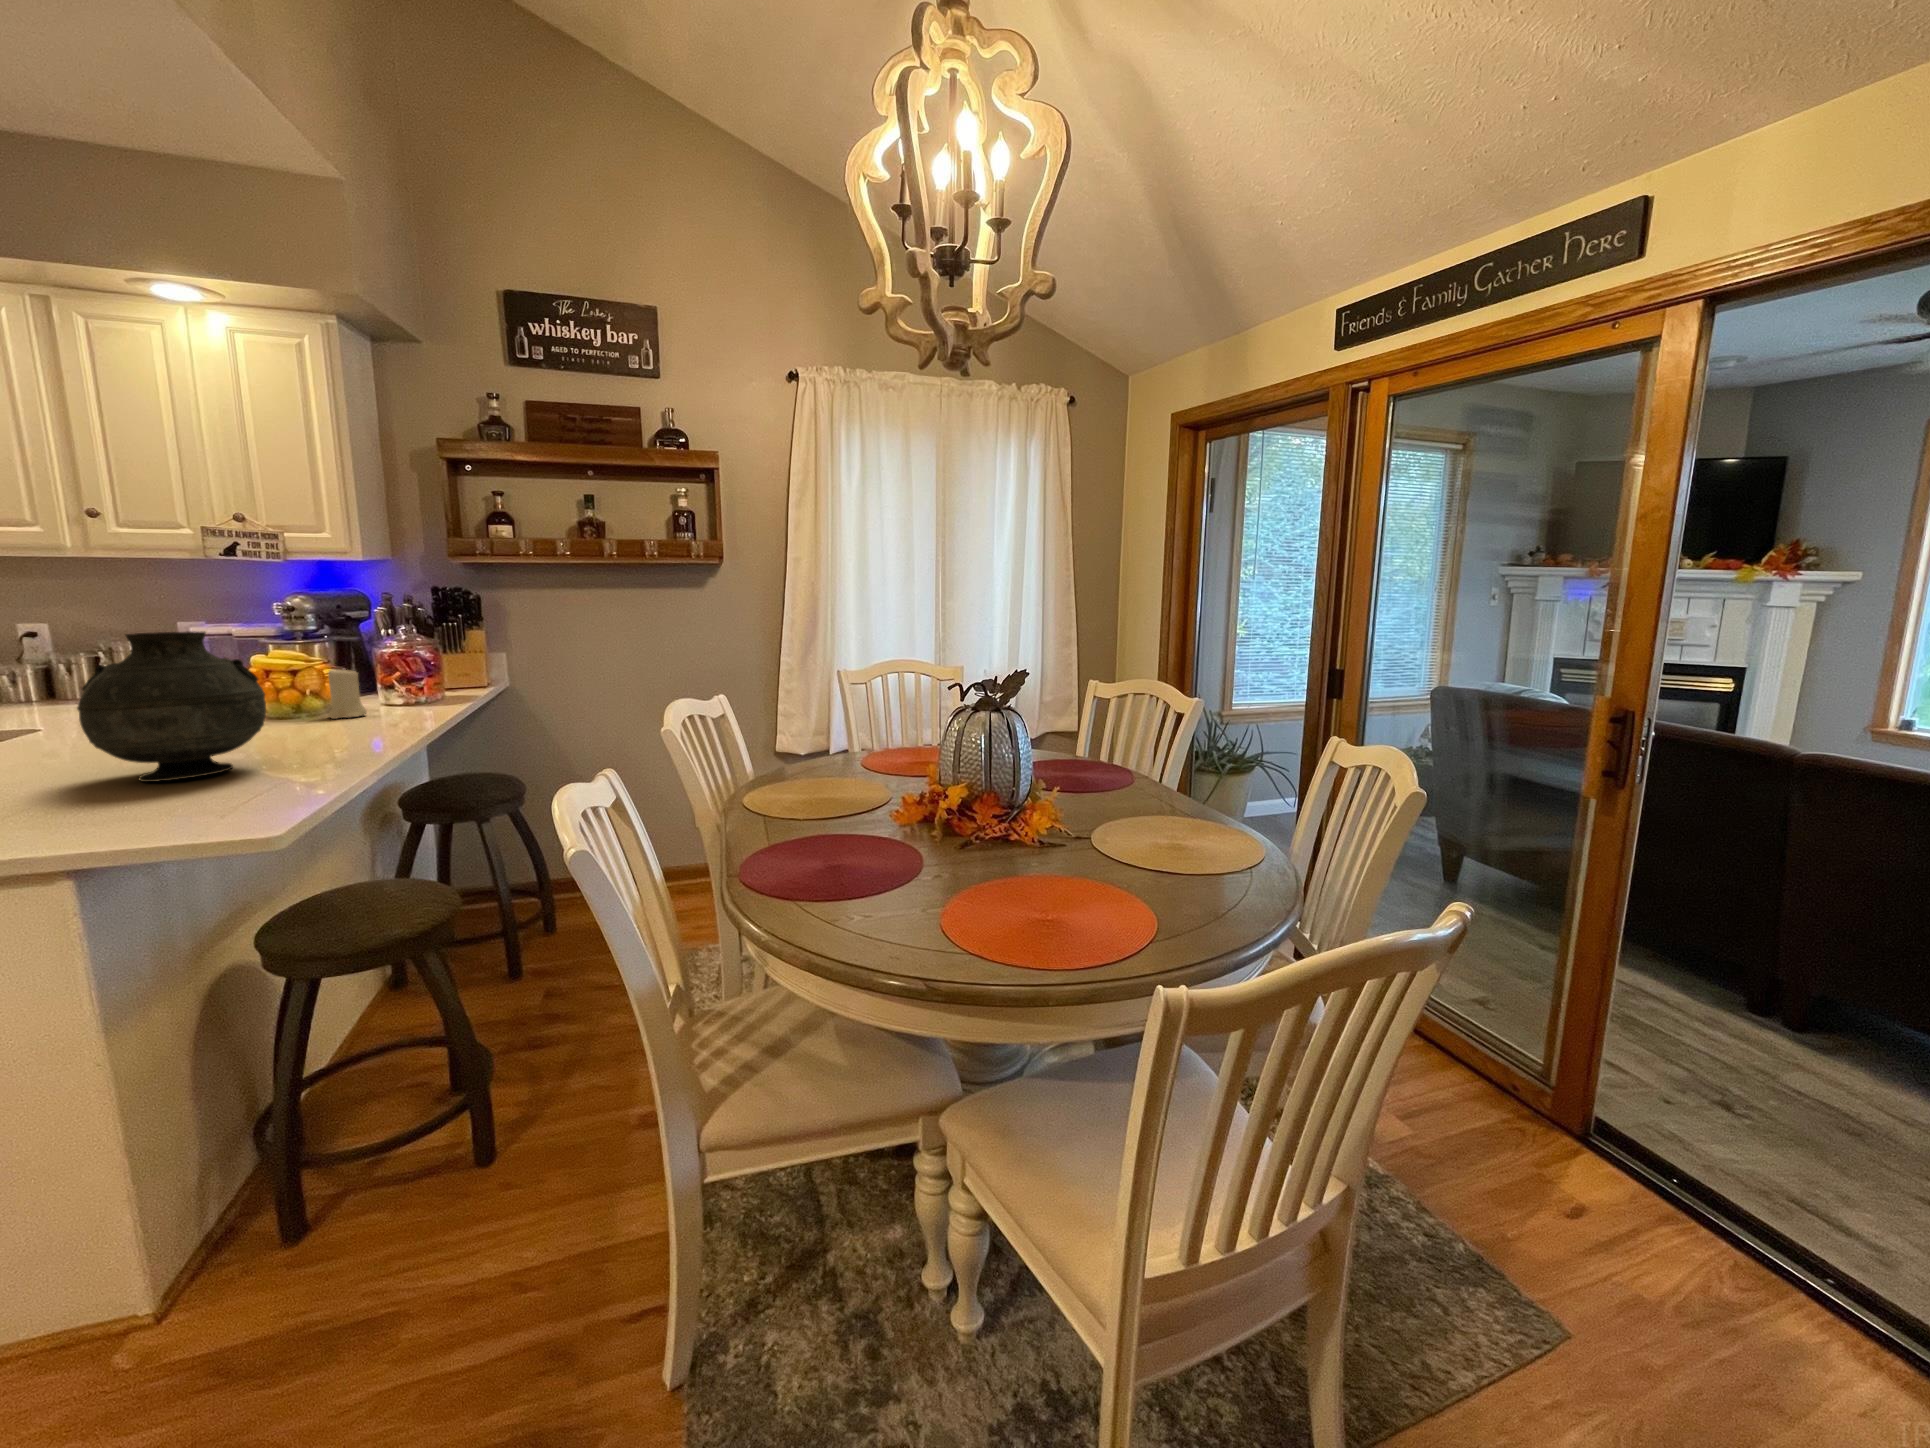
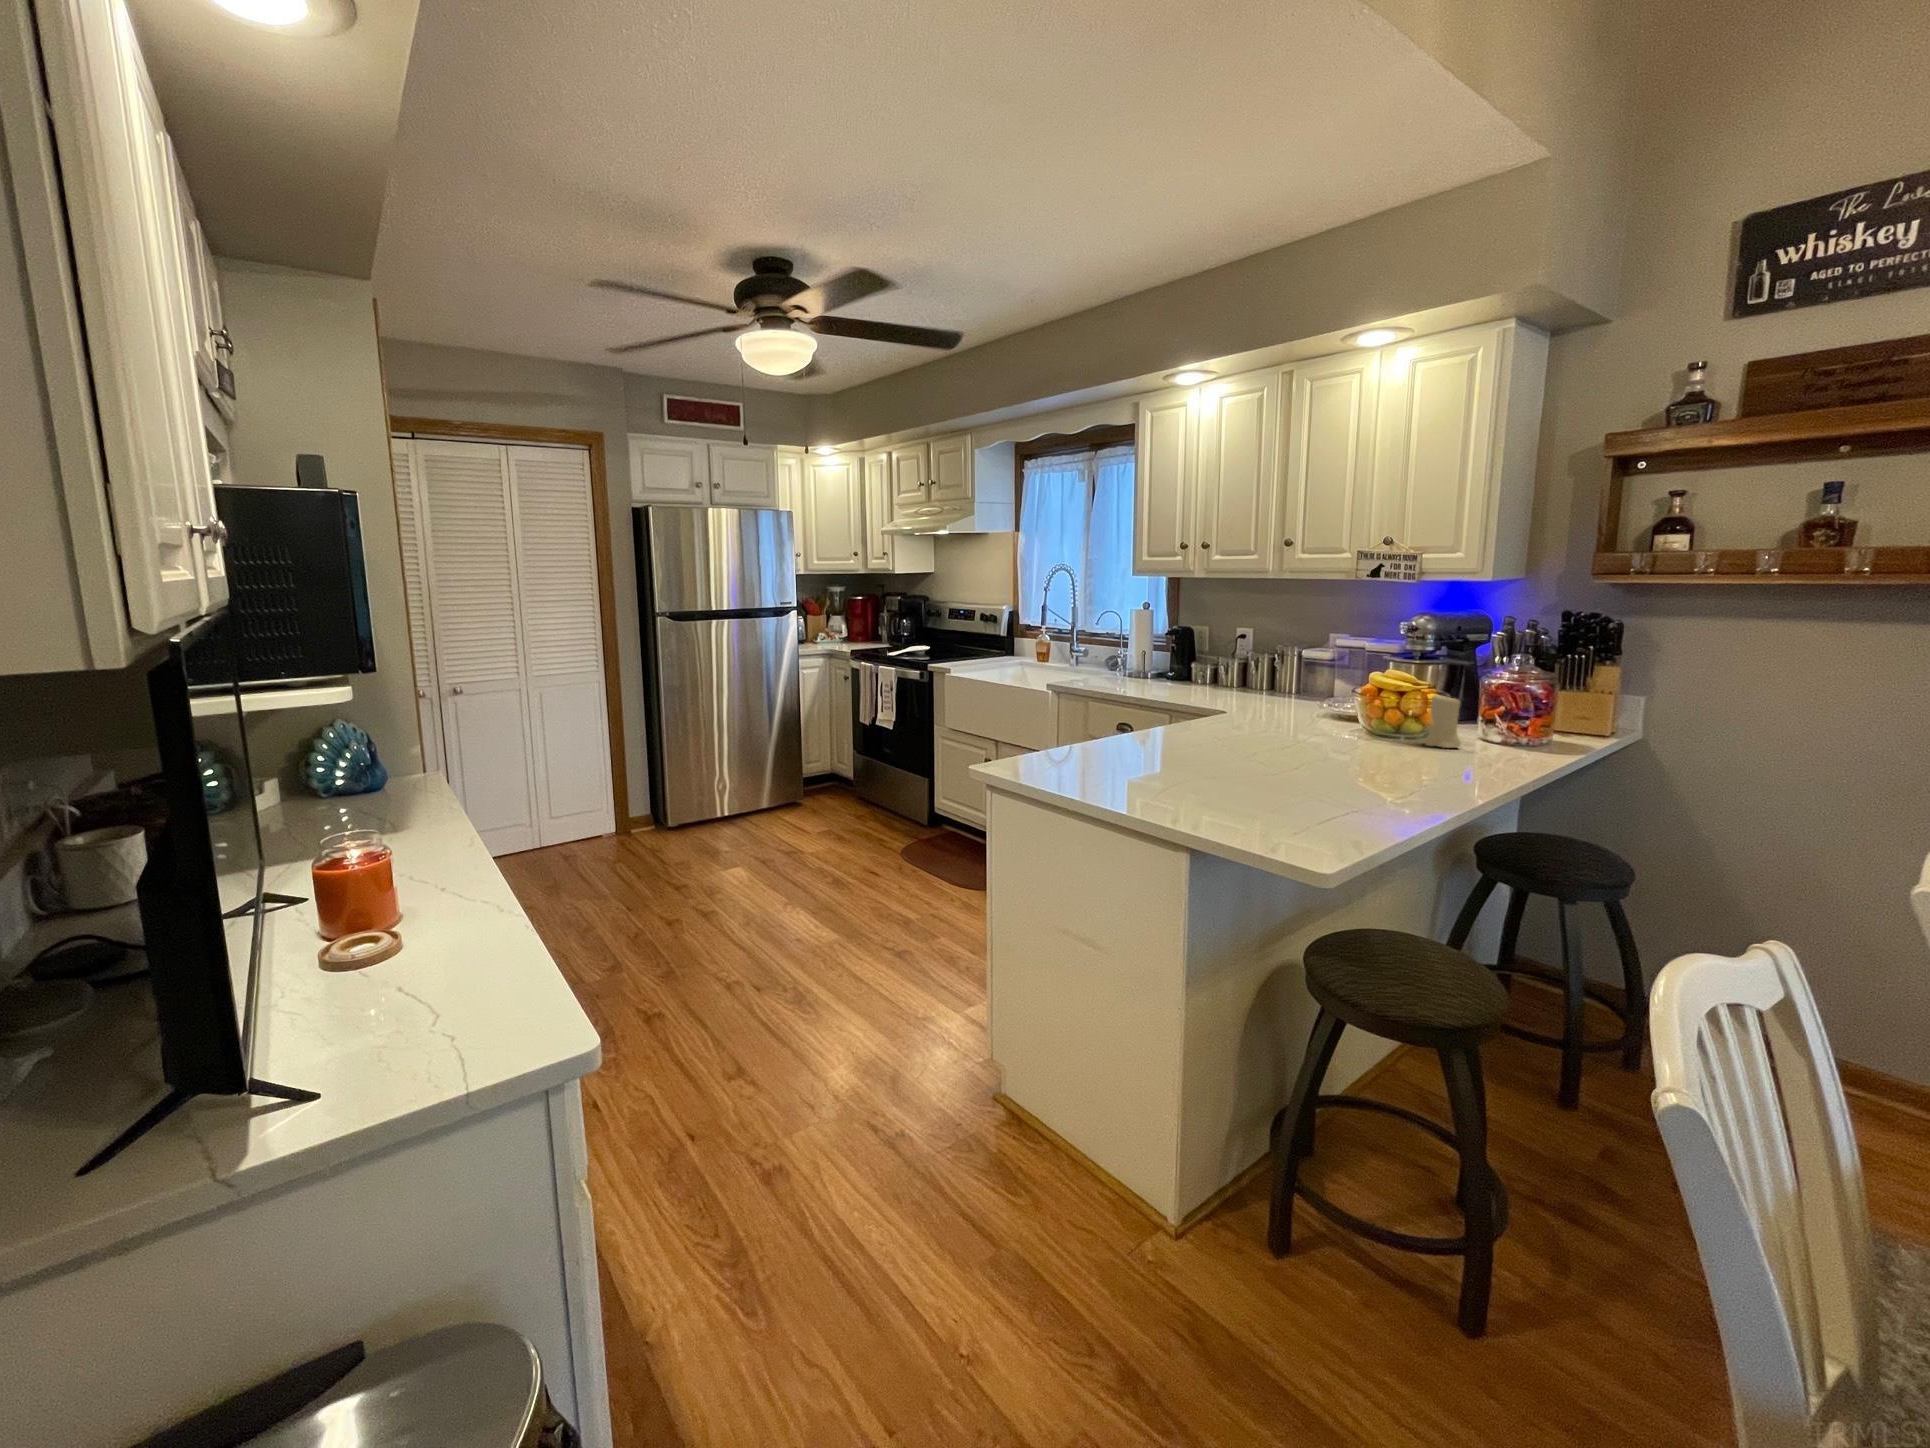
vase: present [77,631,266,782] -> none [1235,646,1366,783]

